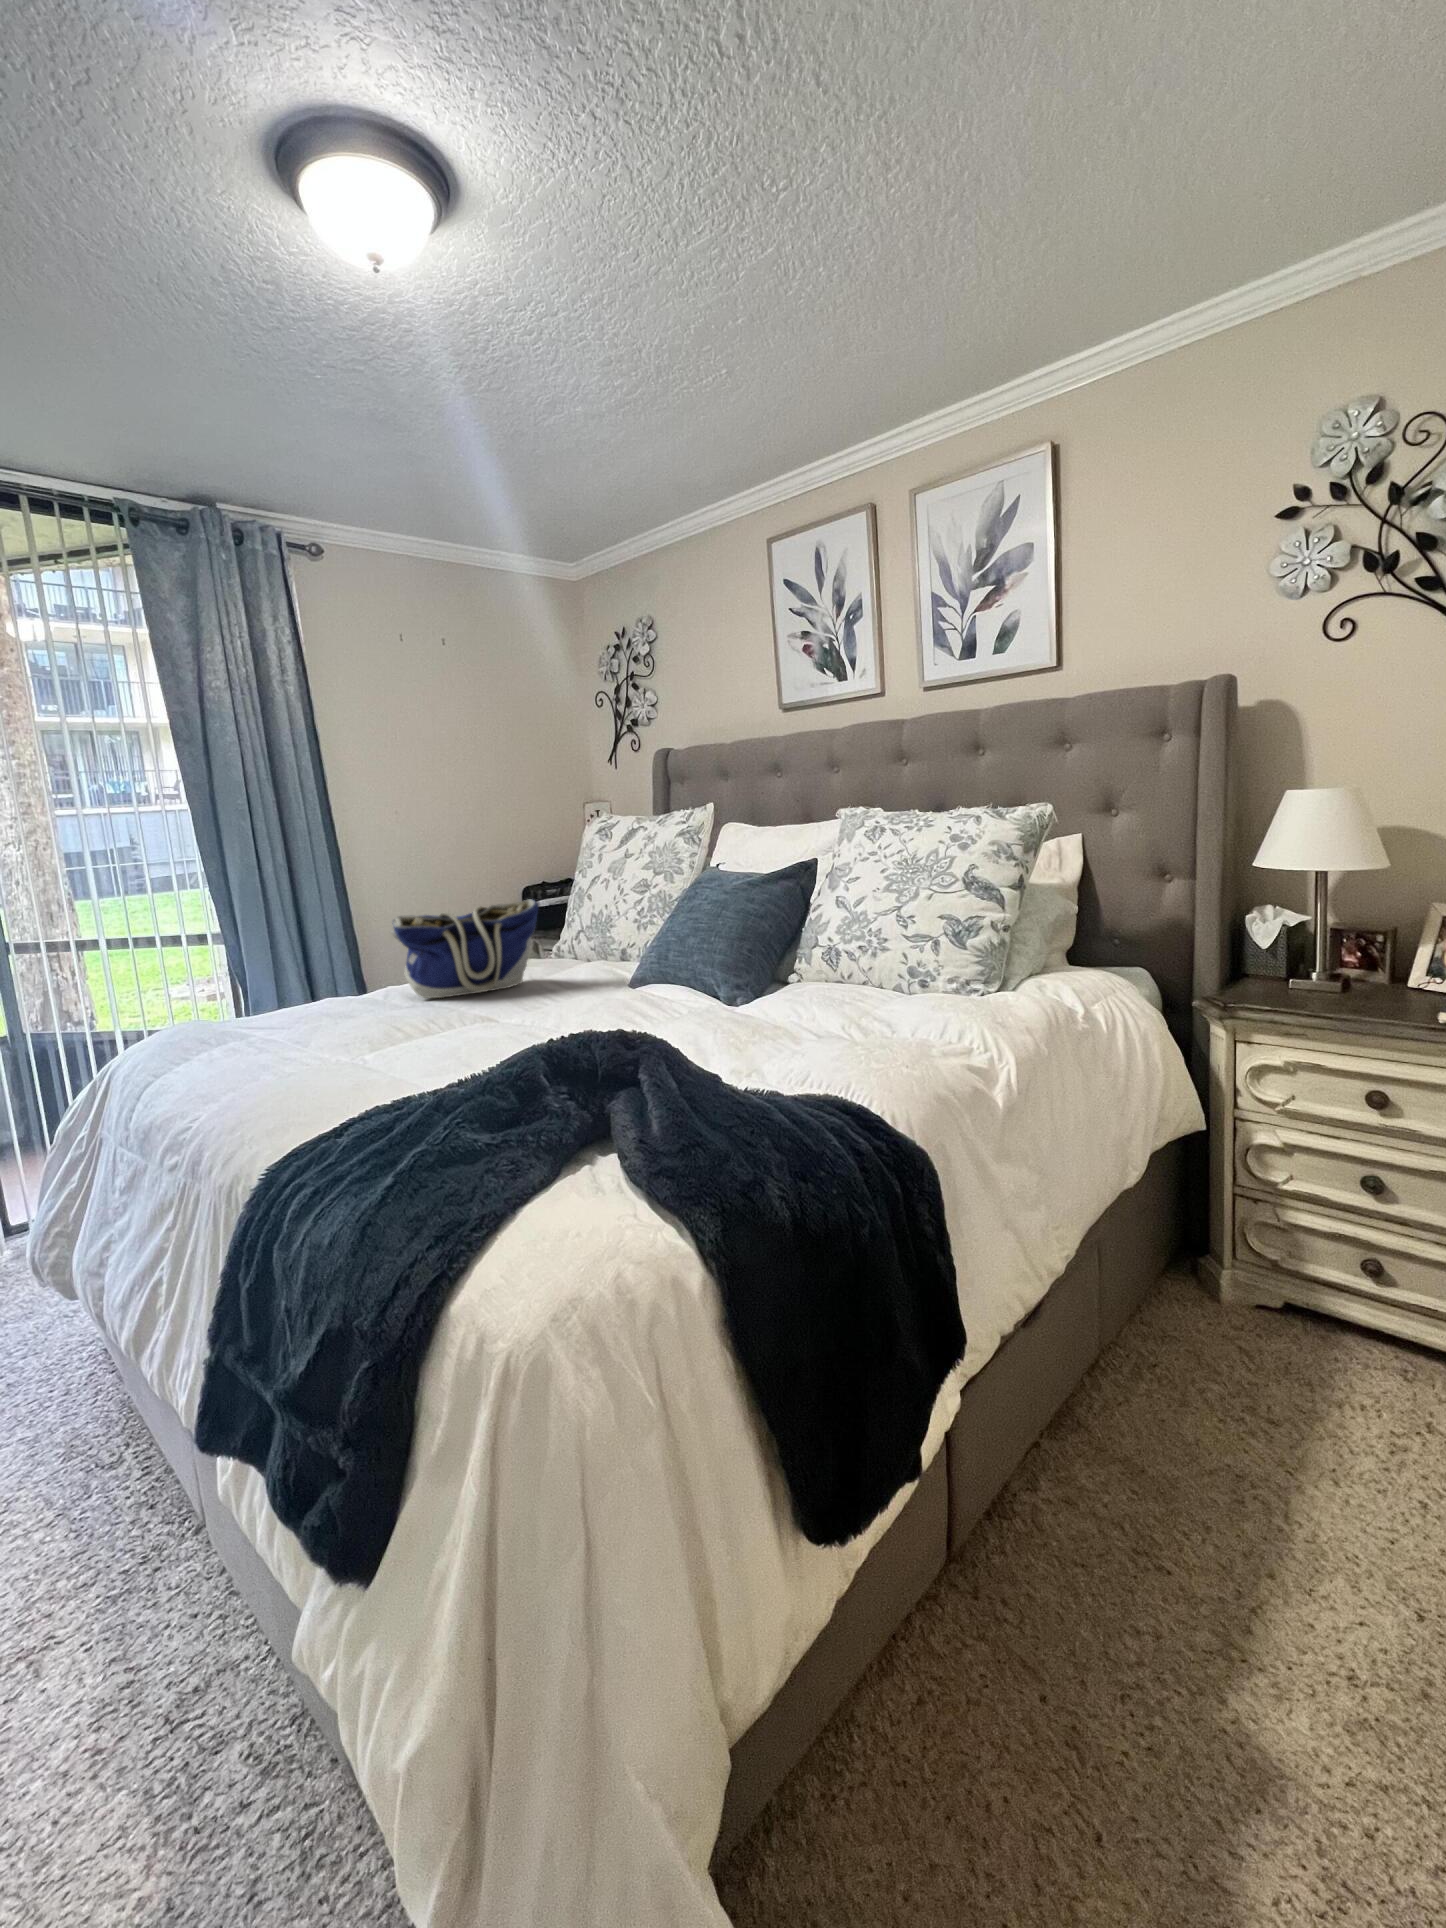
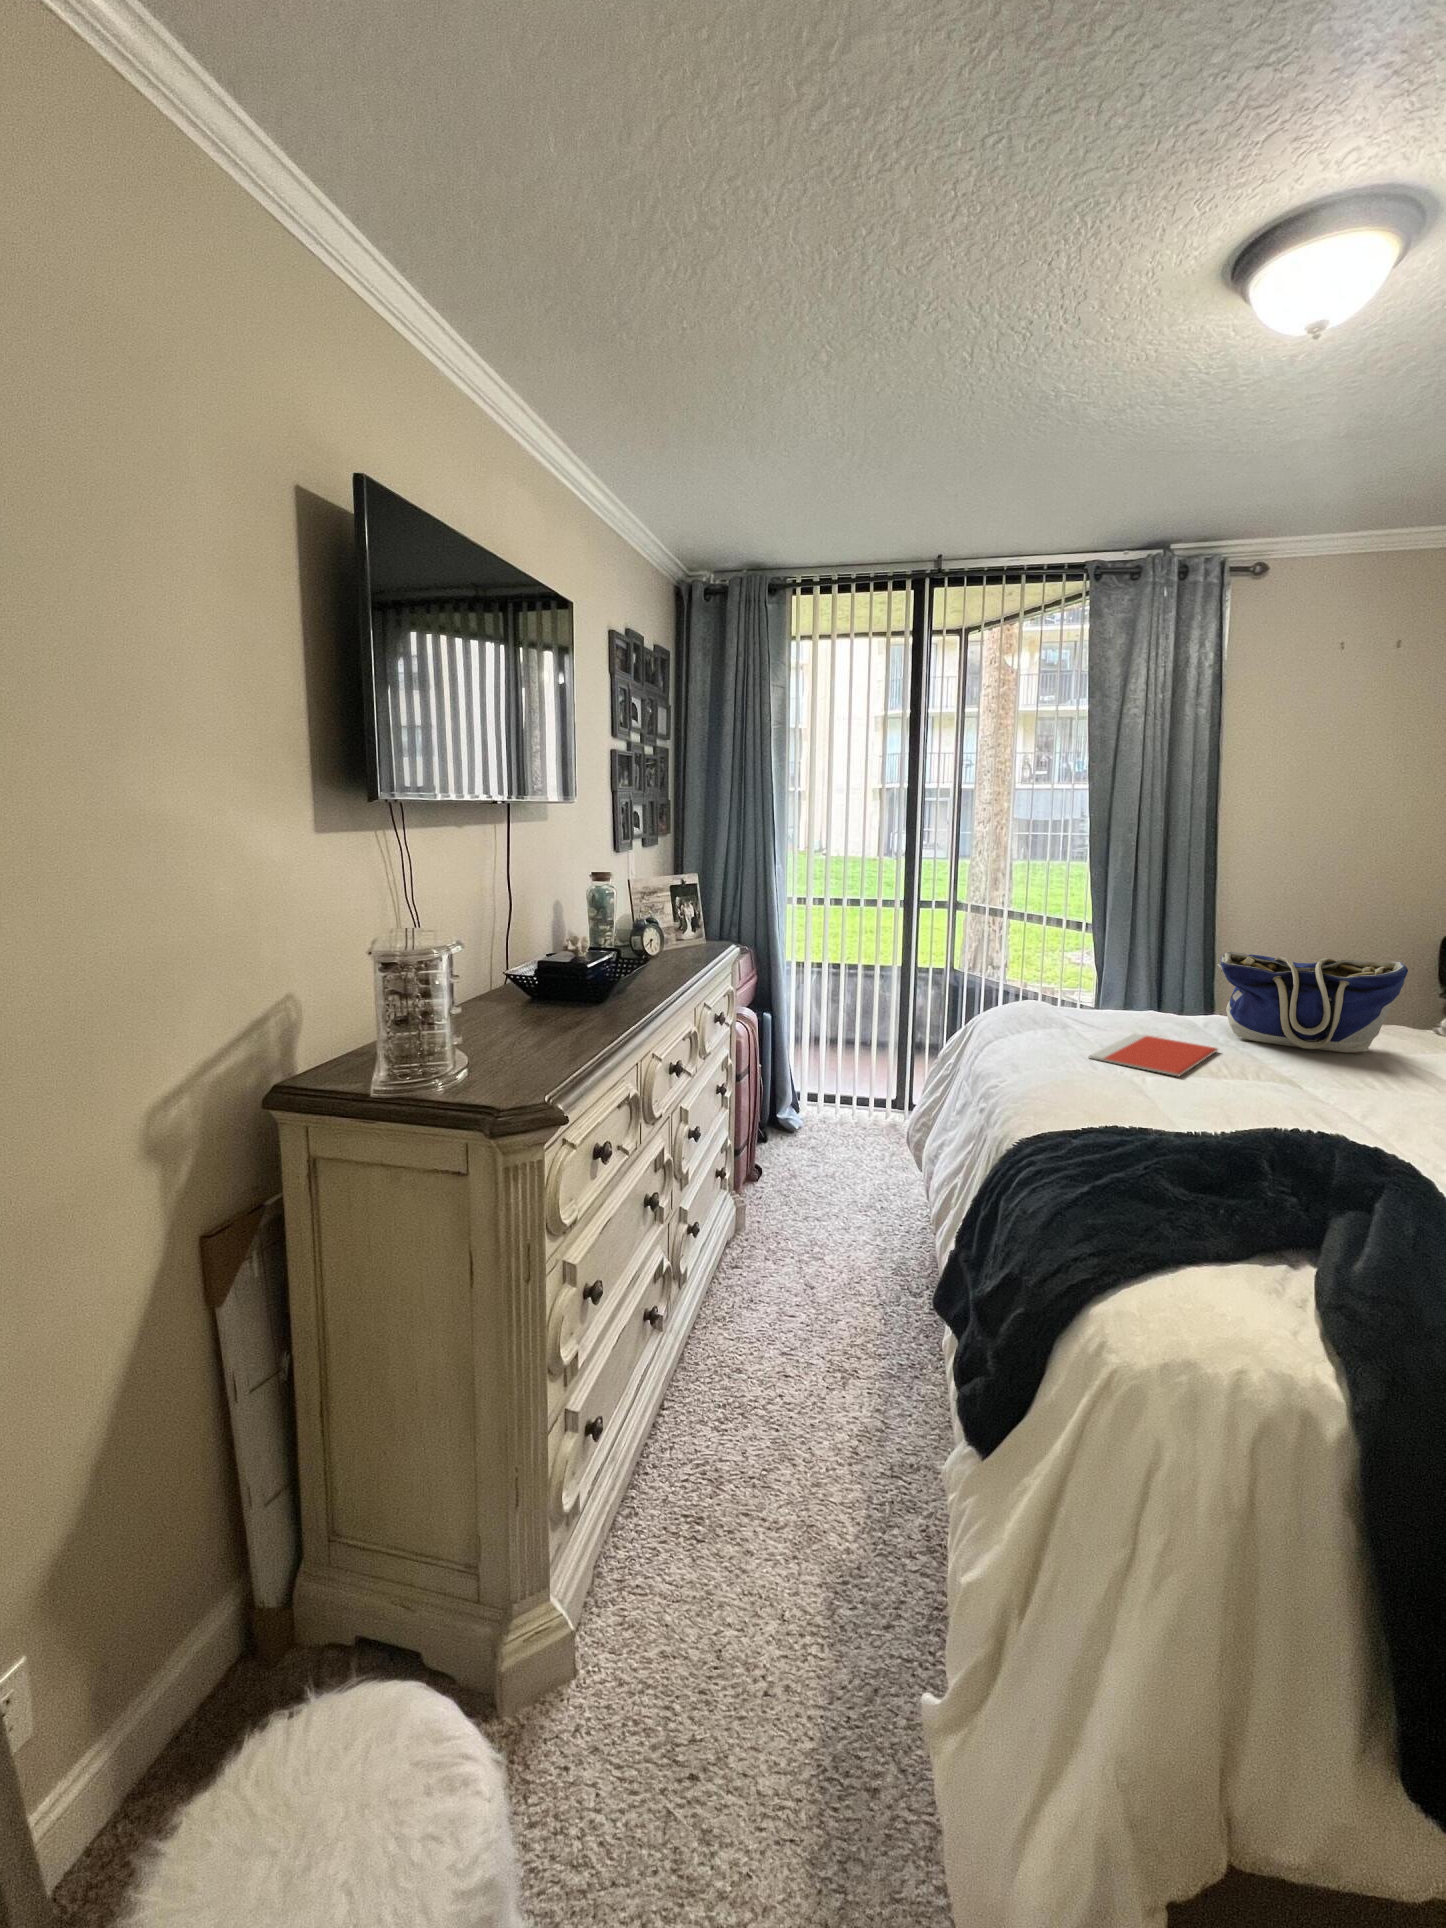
notebook: none [295,1011,415,1058] -> present [1088,1034,1218,1076]

